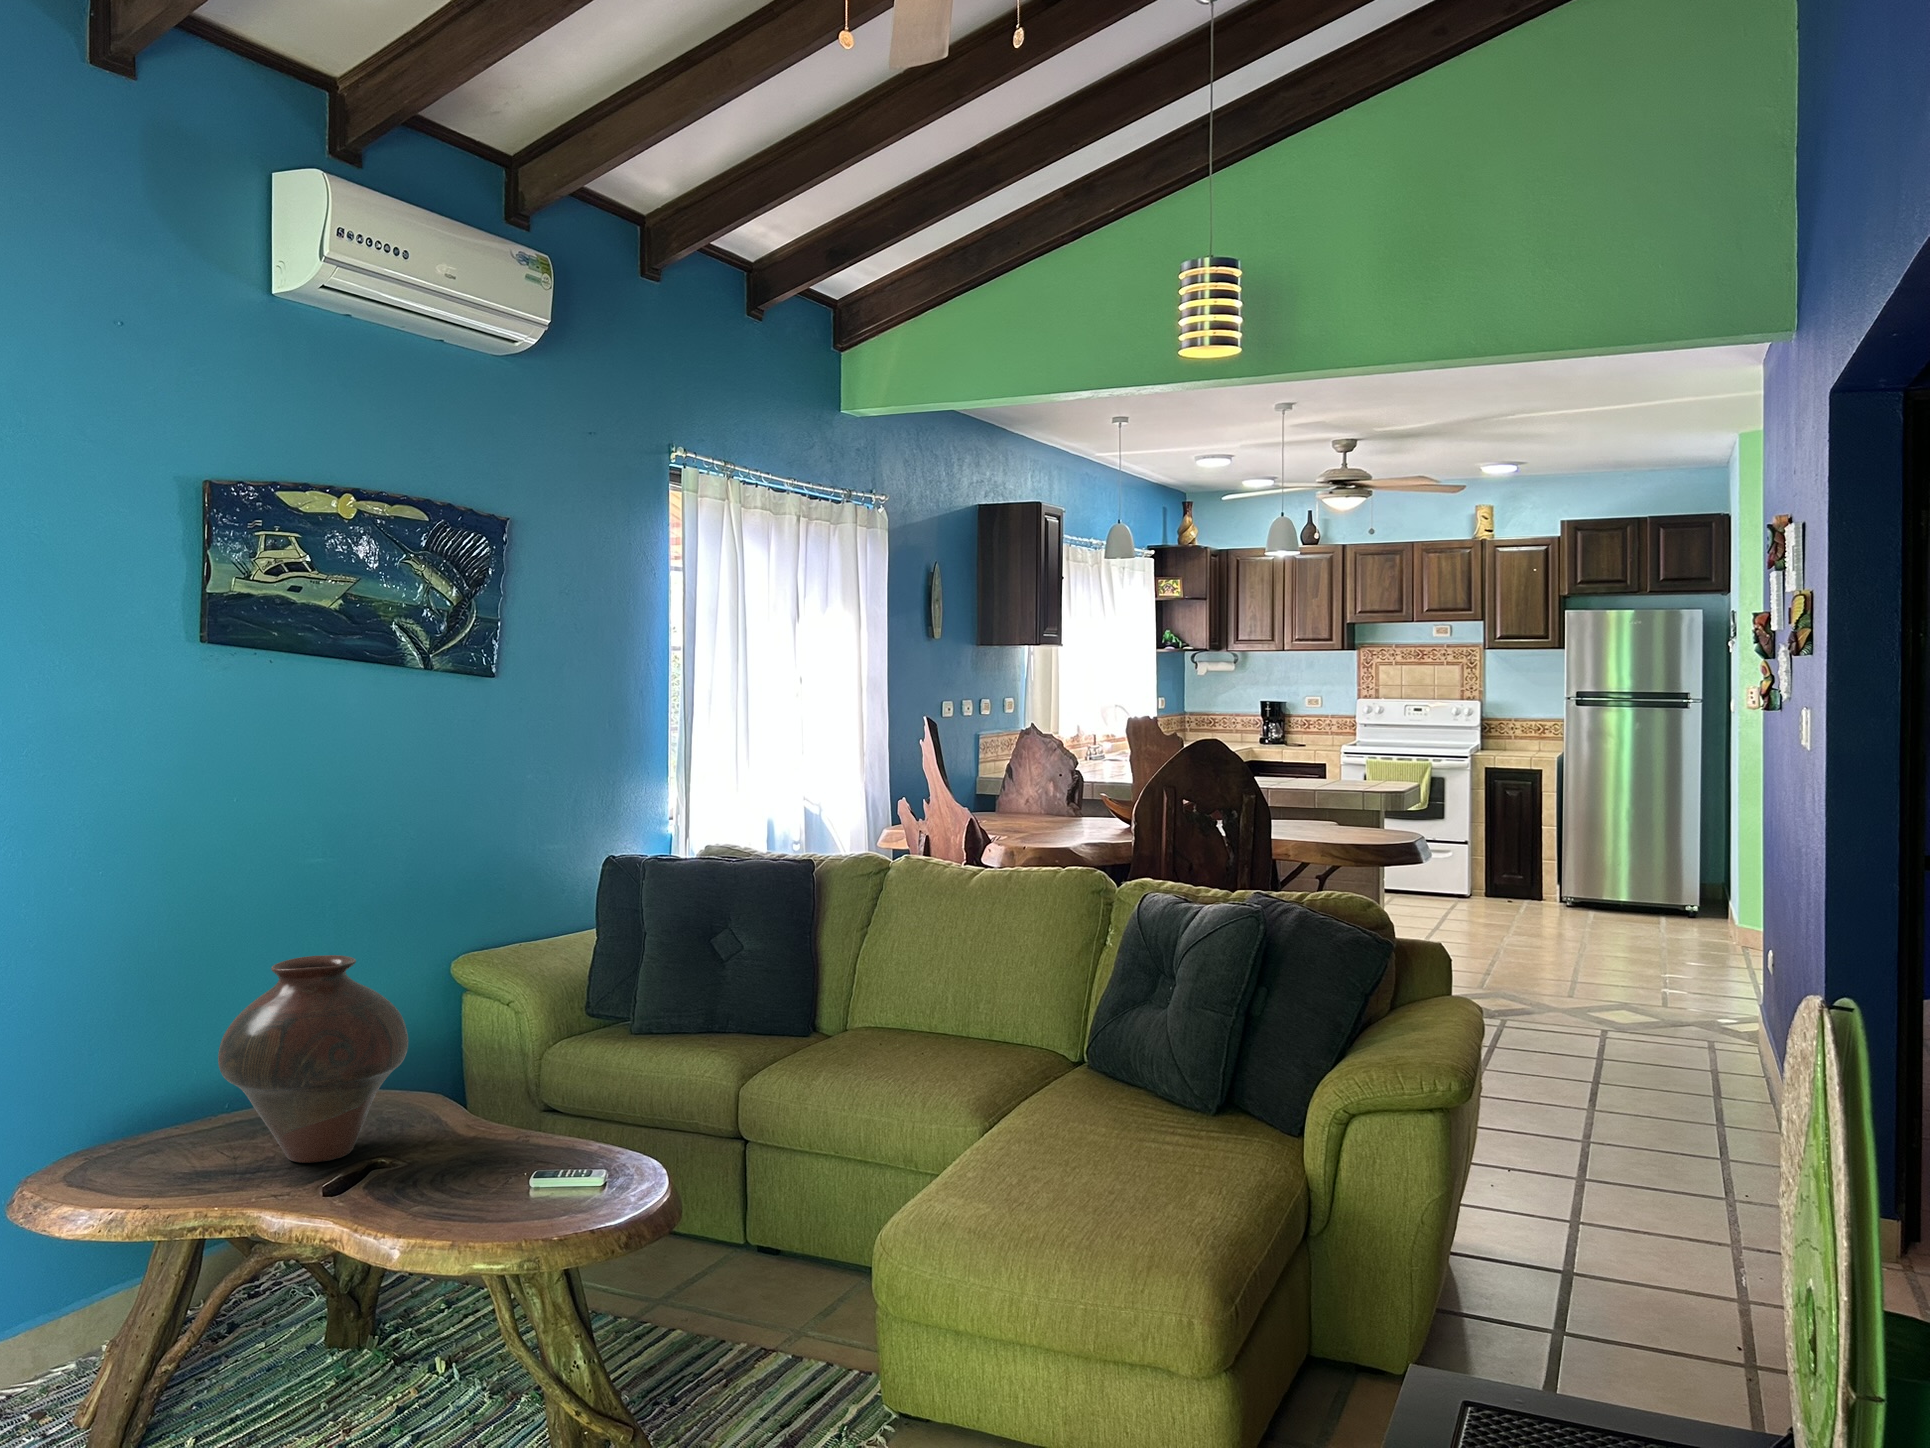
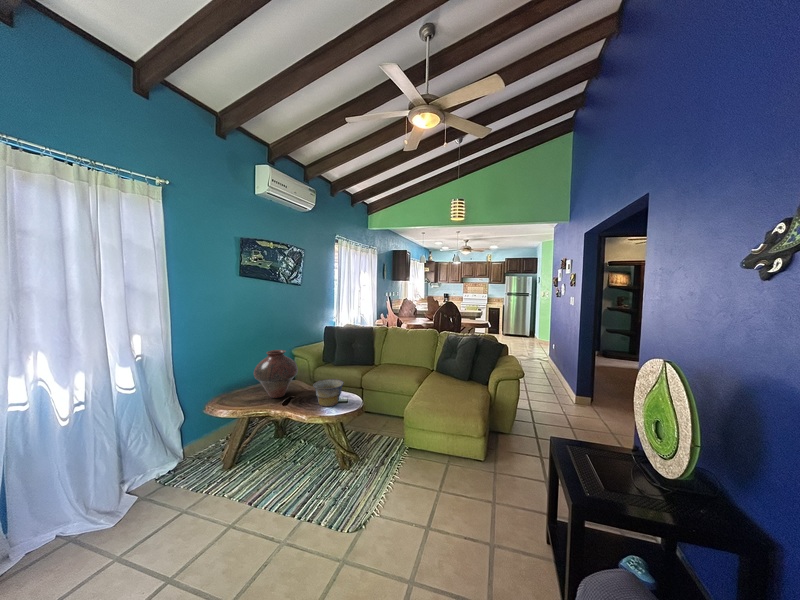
bowl: none [451,1086,586,1204] -> present [313,379,344,406]

